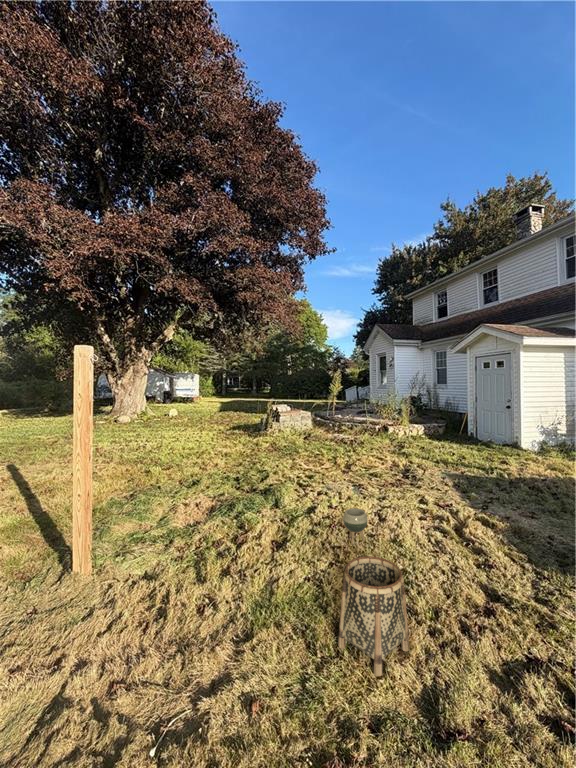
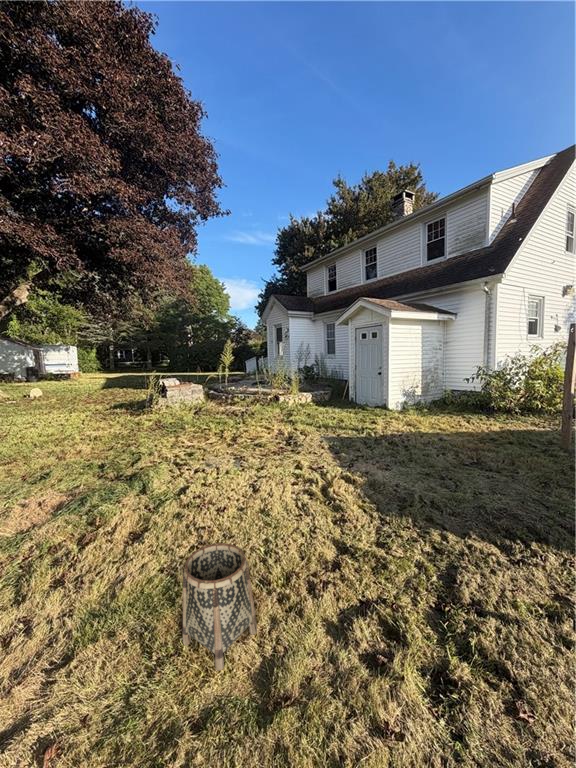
planter: present [343,508,368,545] -> none [210,485,234,523]

